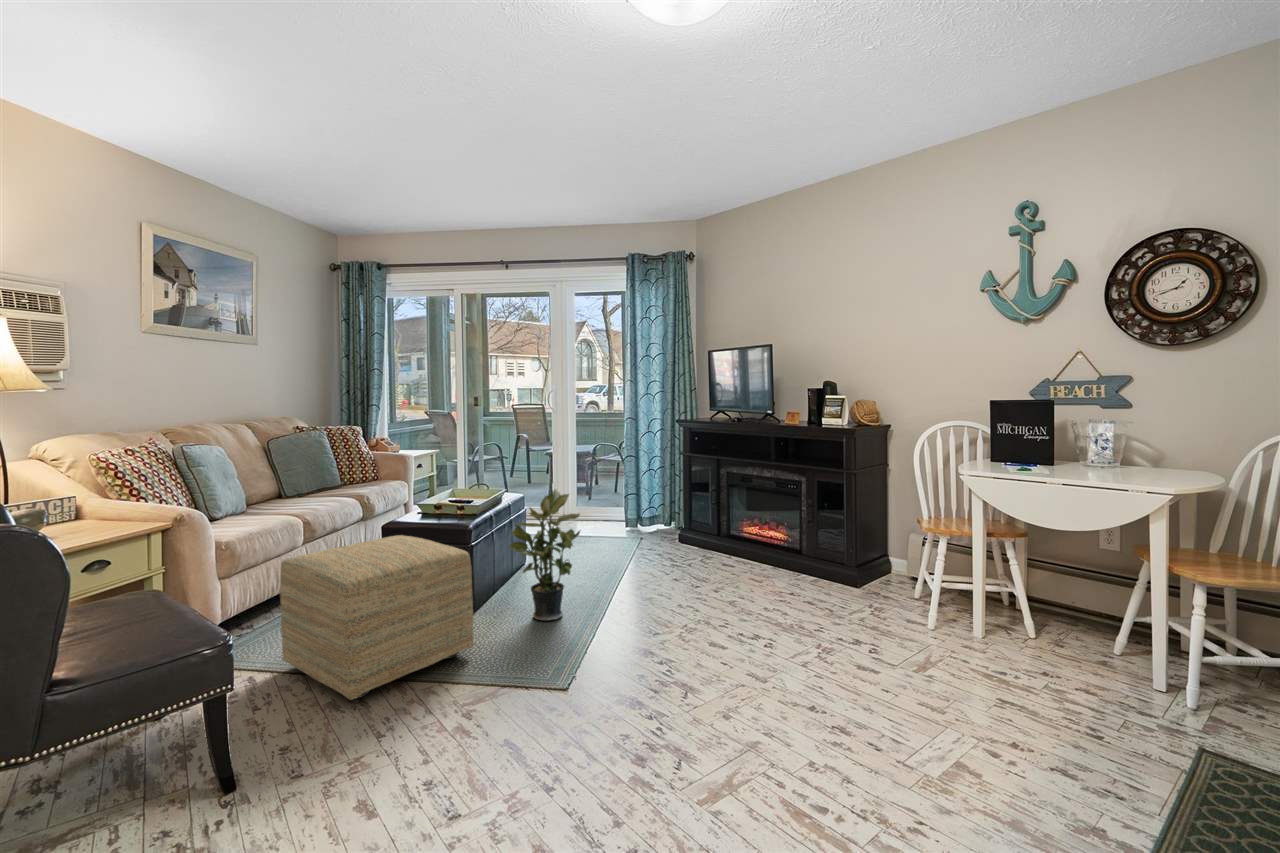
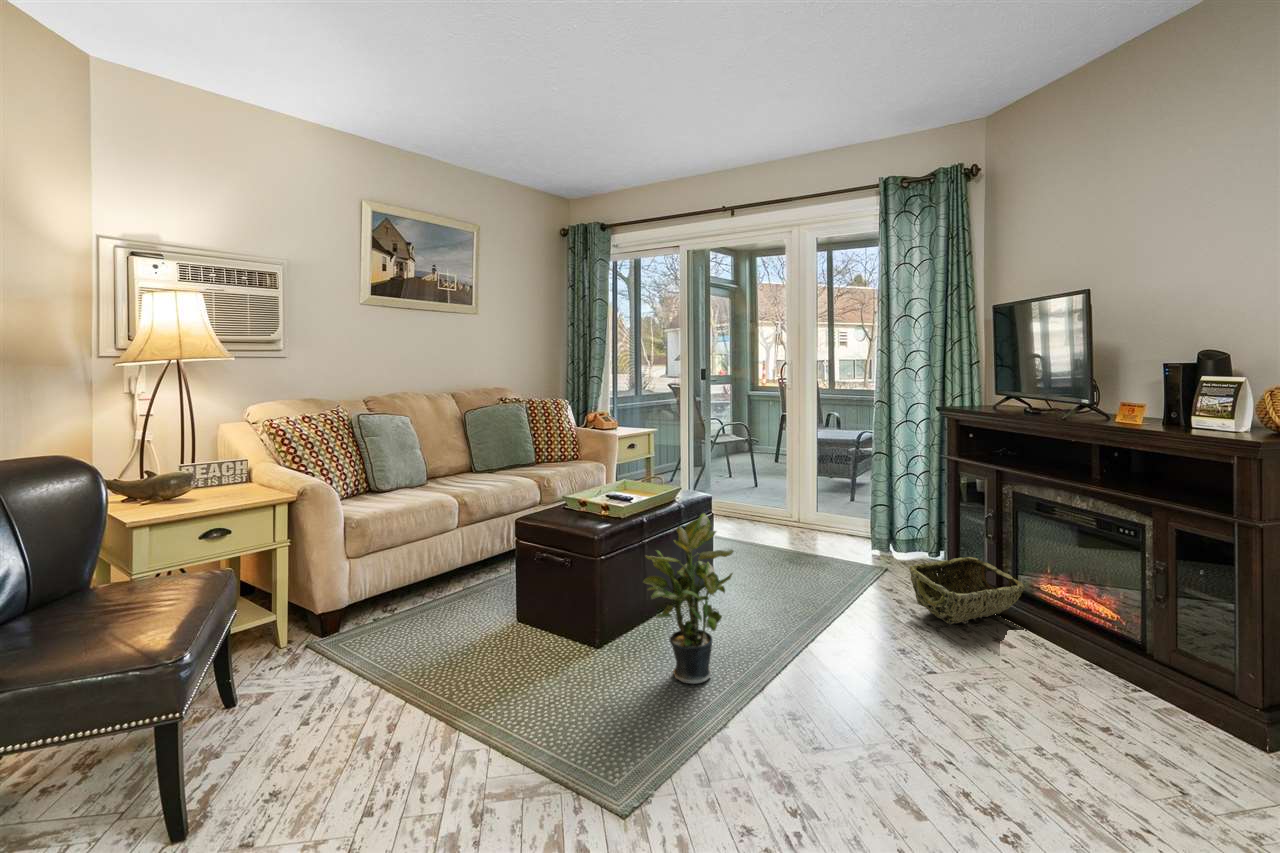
woven basket: none [670,521,736,563] -> present [909,557,1025,624]
ottoman: present [280,535,474,700] -> none [395,552,573,753]

